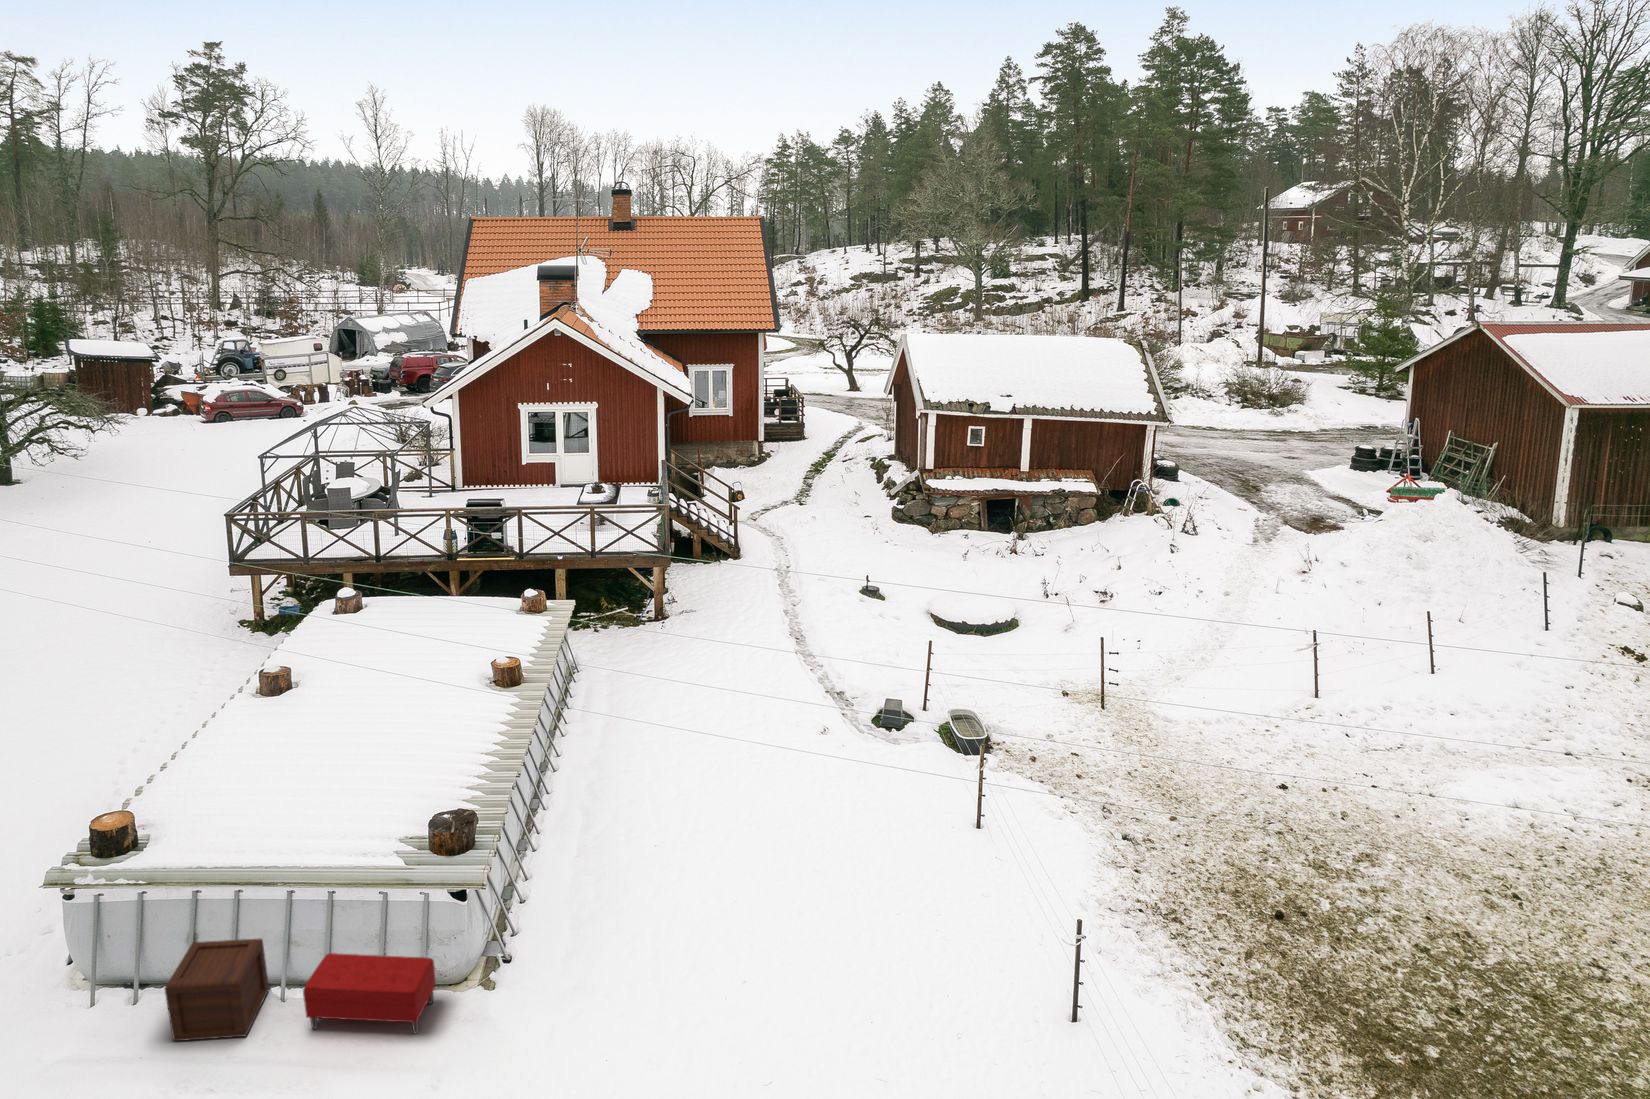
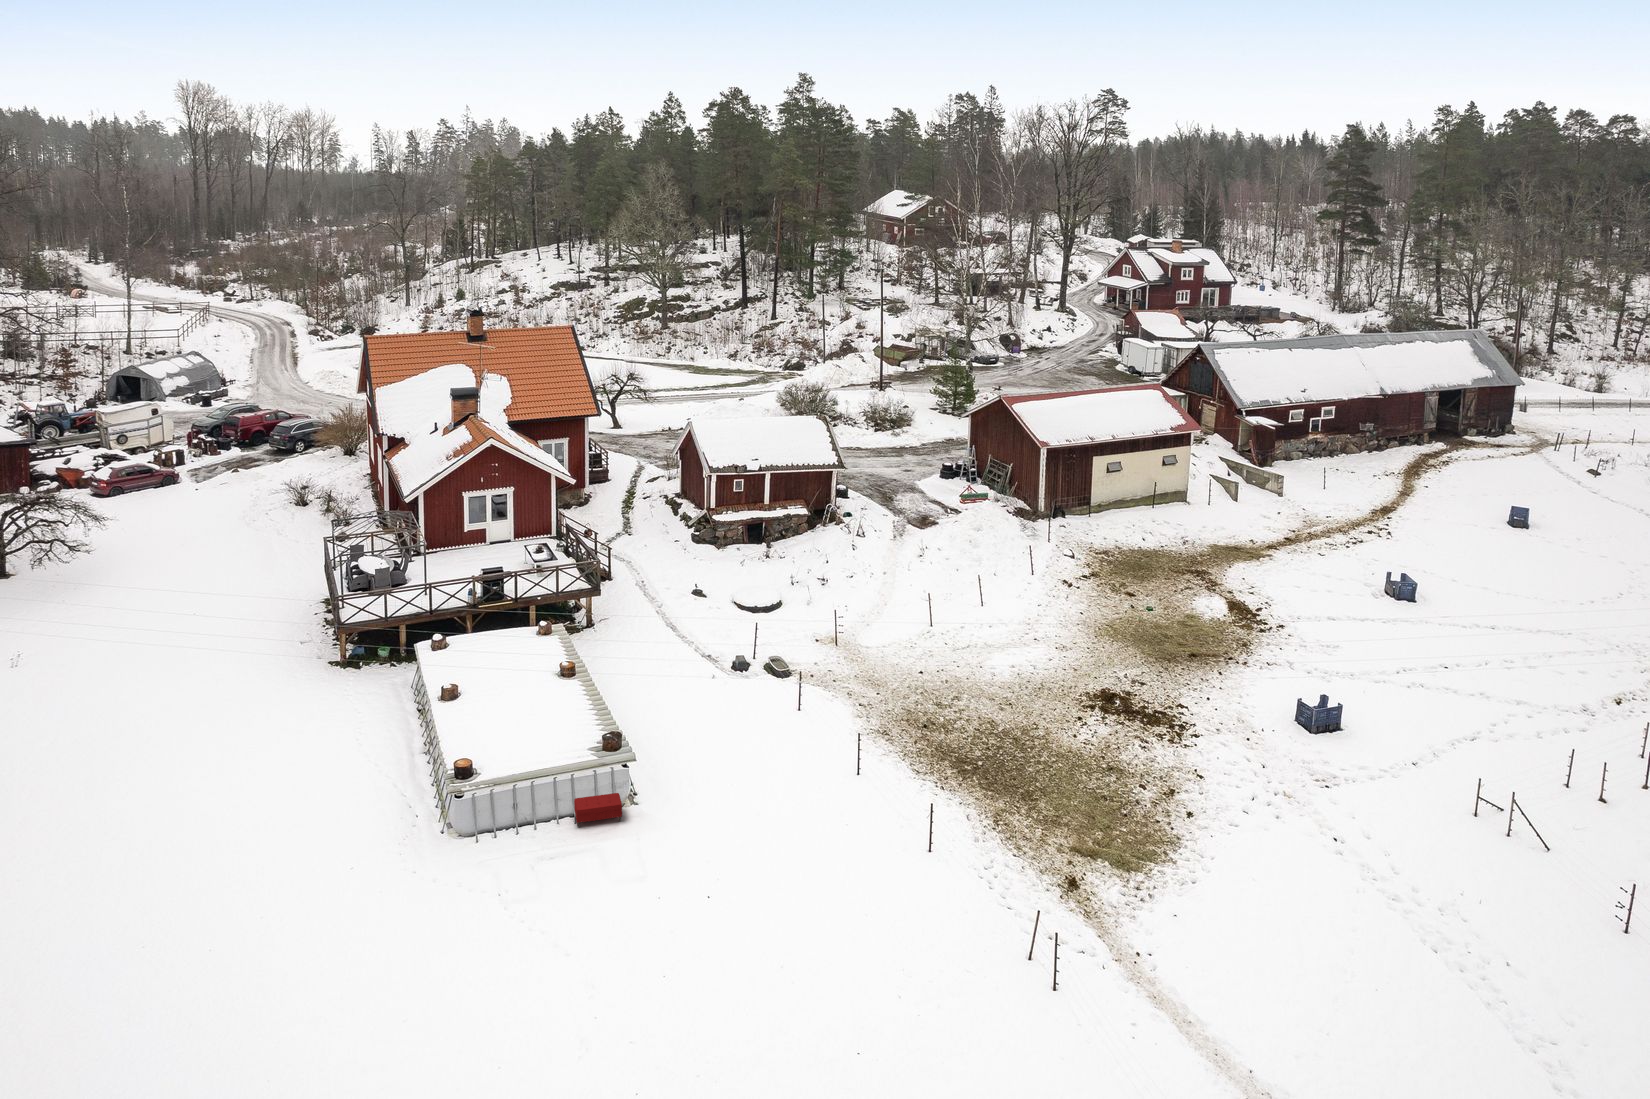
wooden crate: present [165,938,269,1041] -> none [520,797,555,840]

